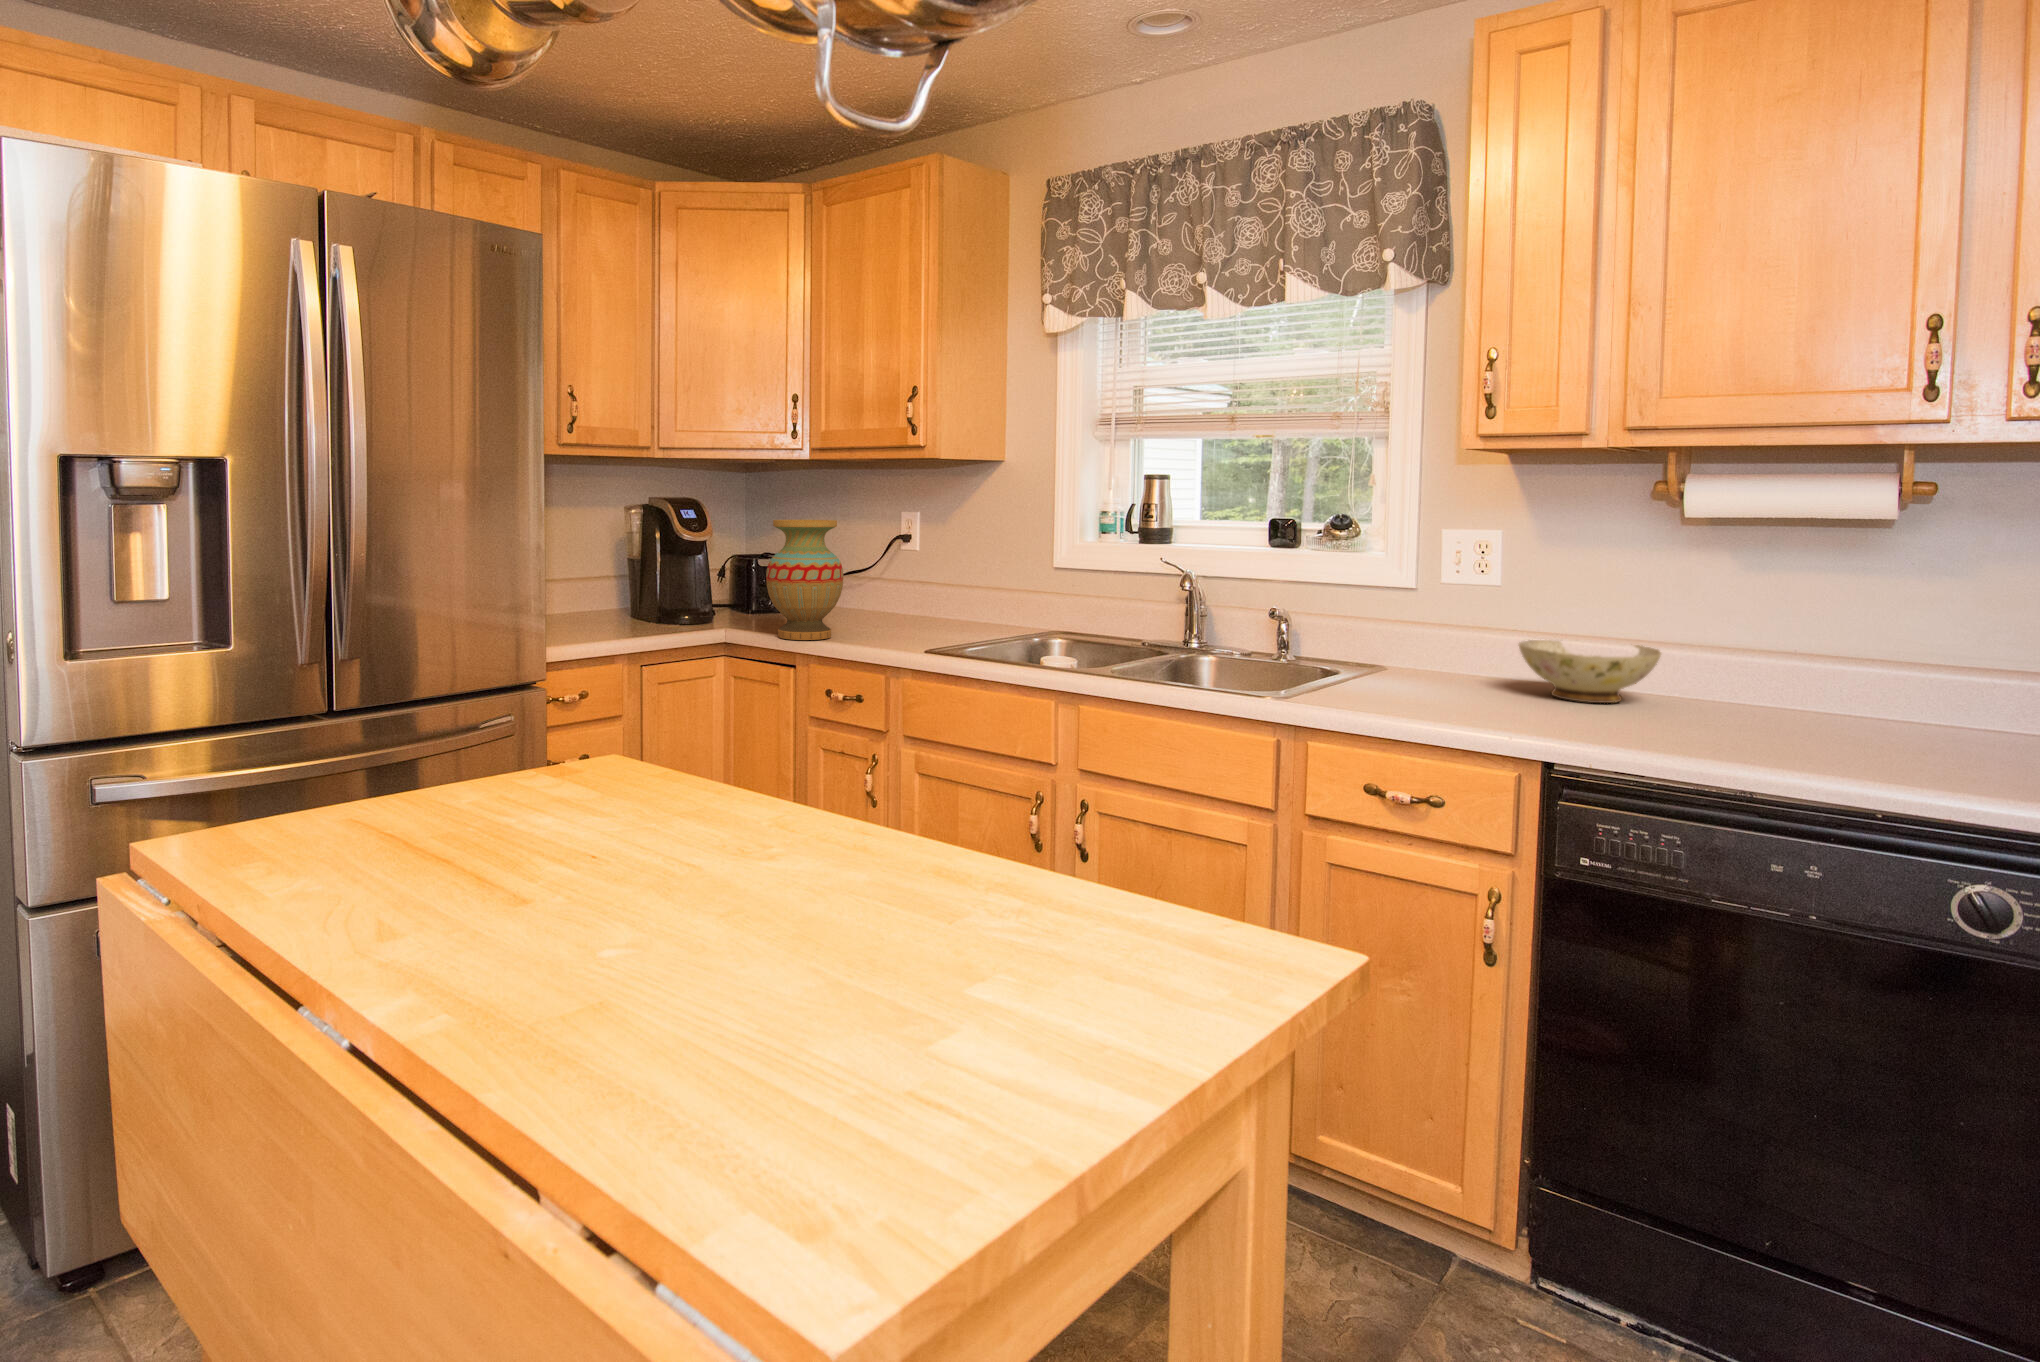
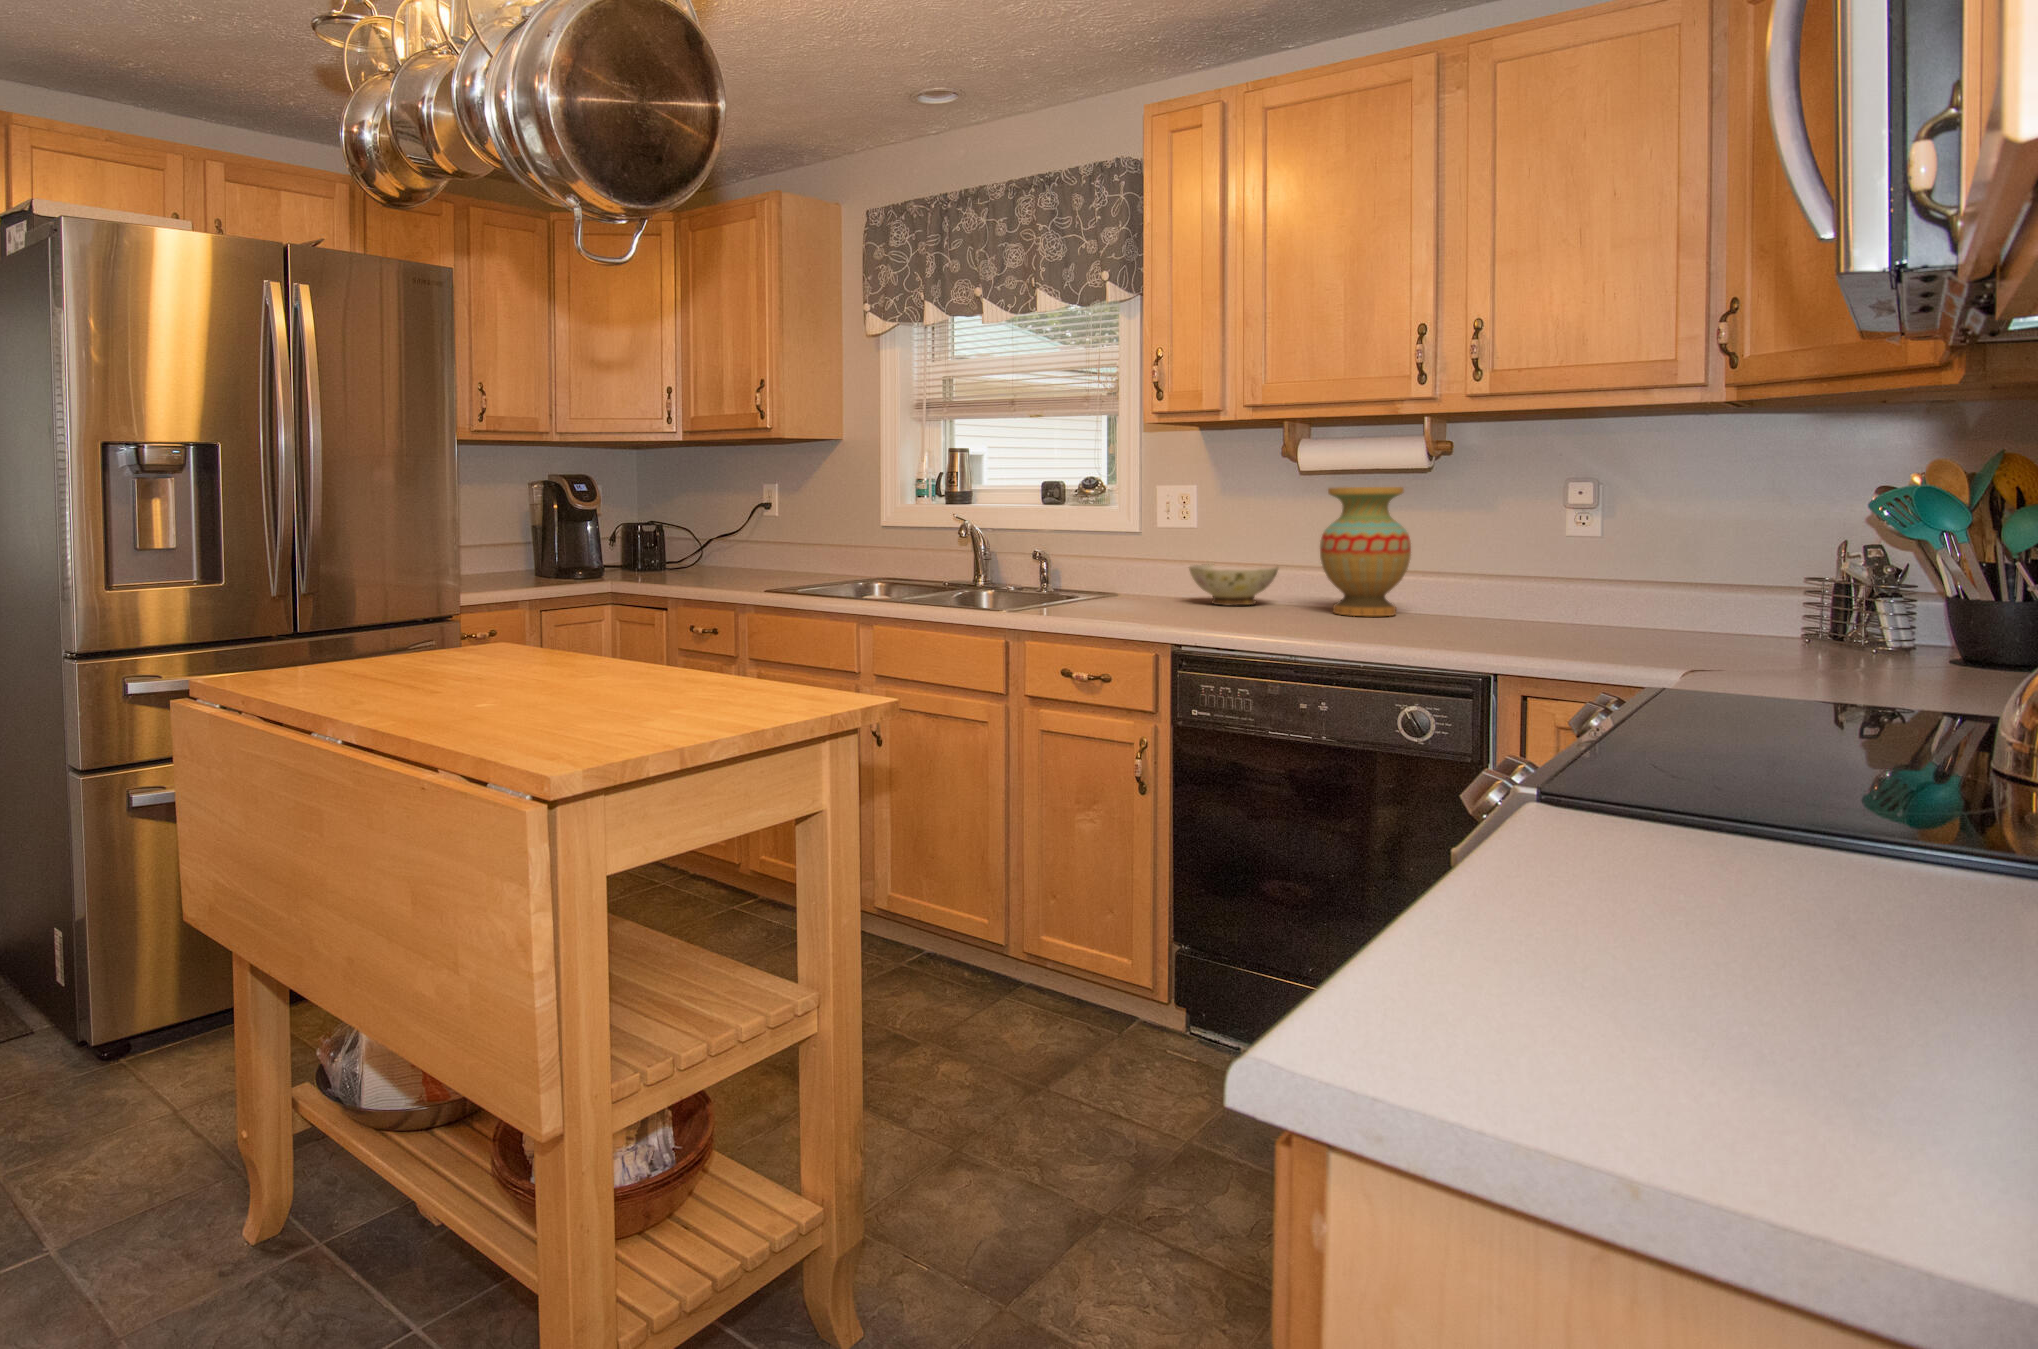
vase: present [766,520,843,640] -> present [1320,487,1411,616]

